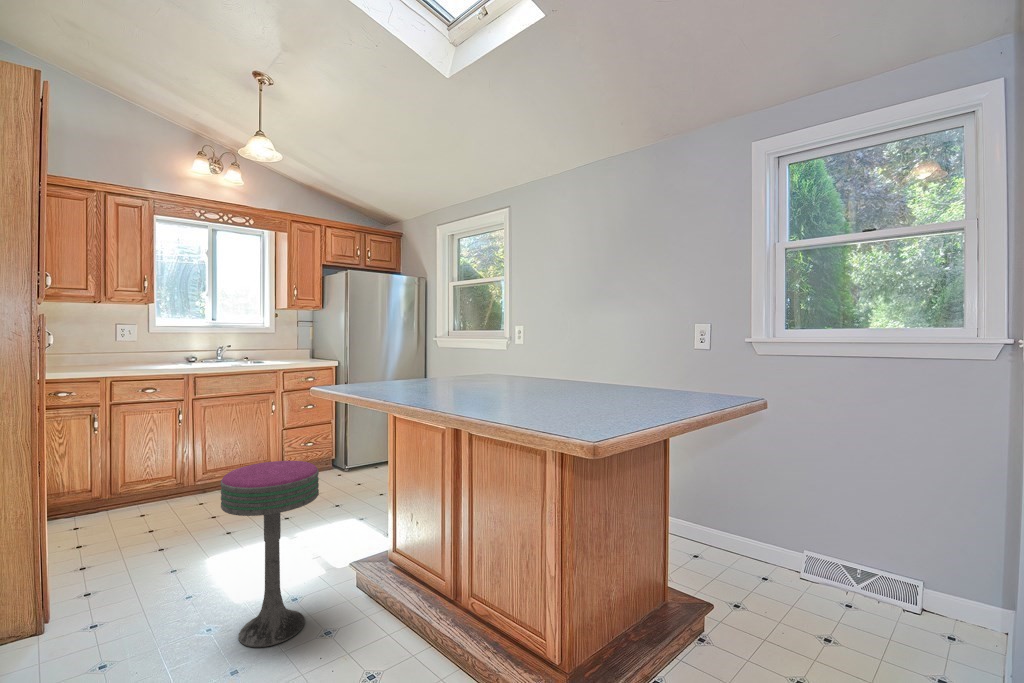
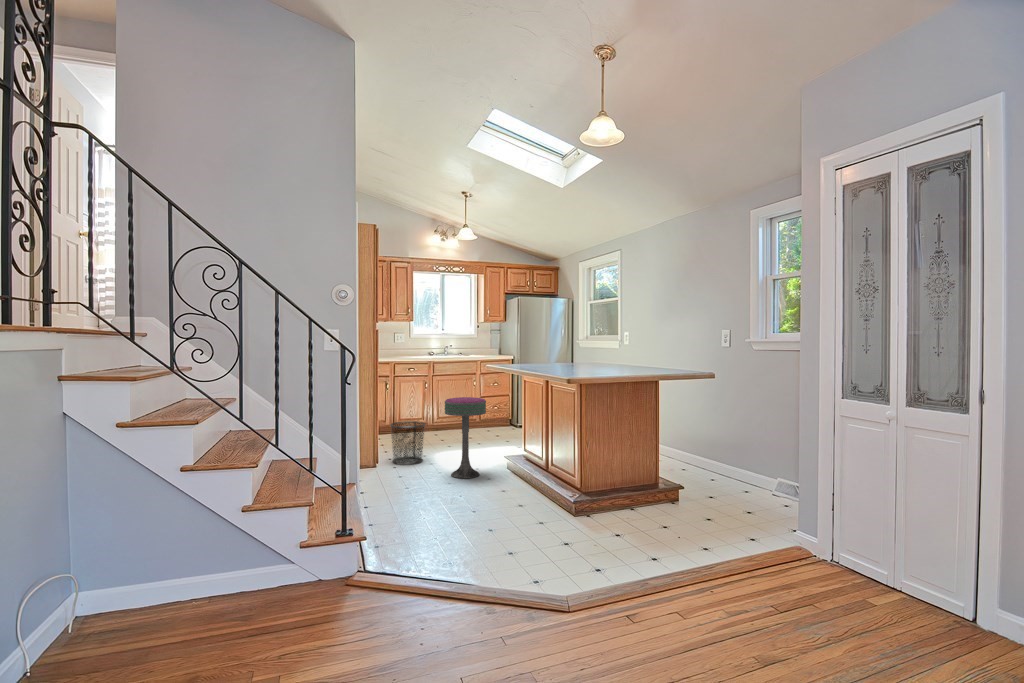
waste bin: none [78,510,175,620] -> present [390,421,425,465]

